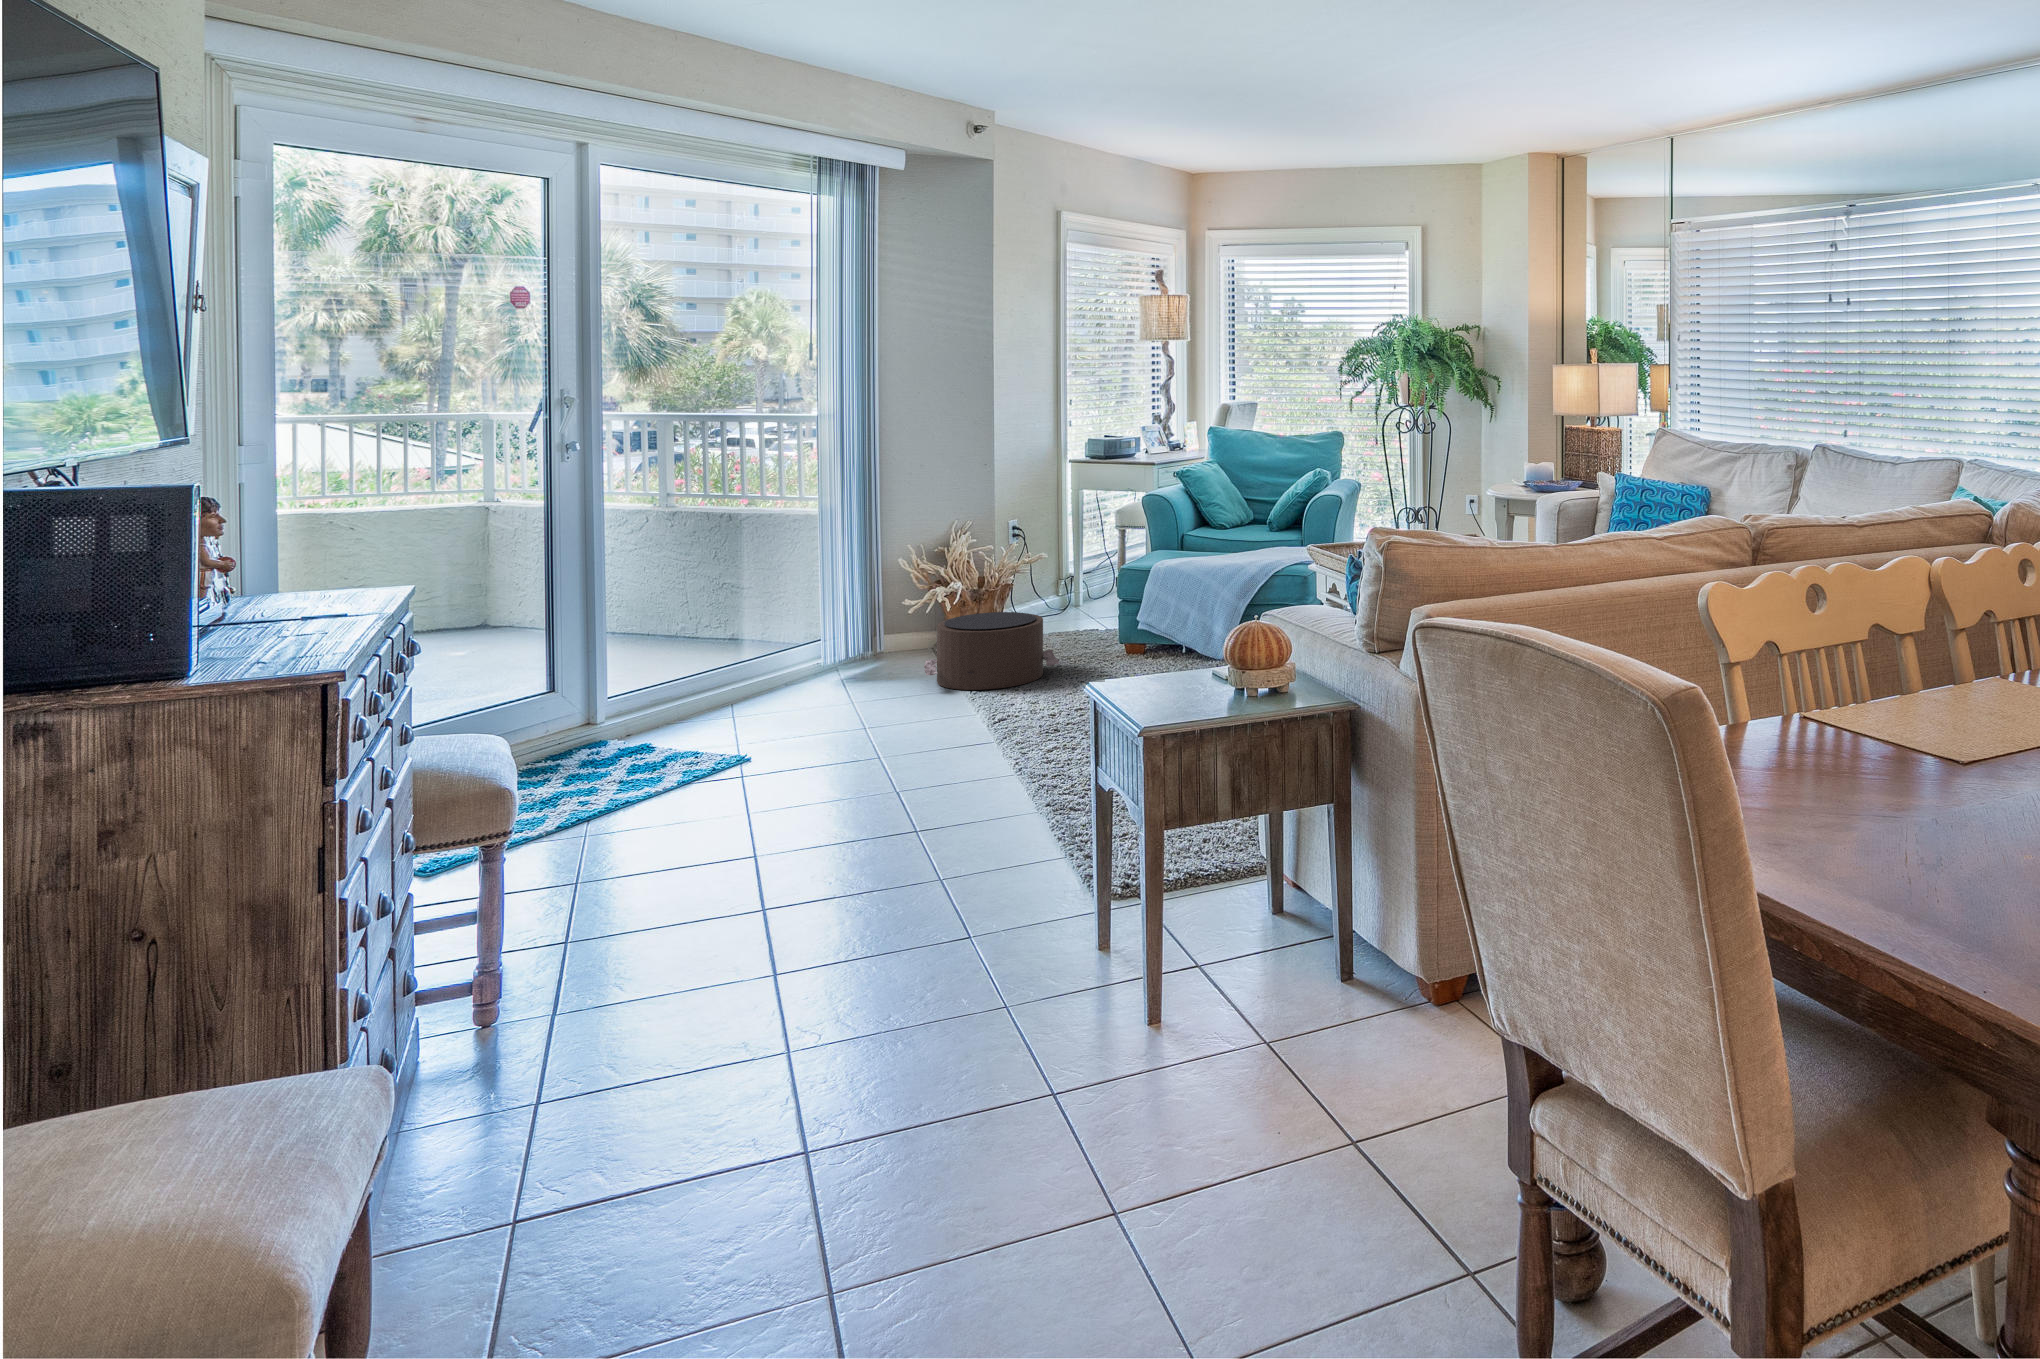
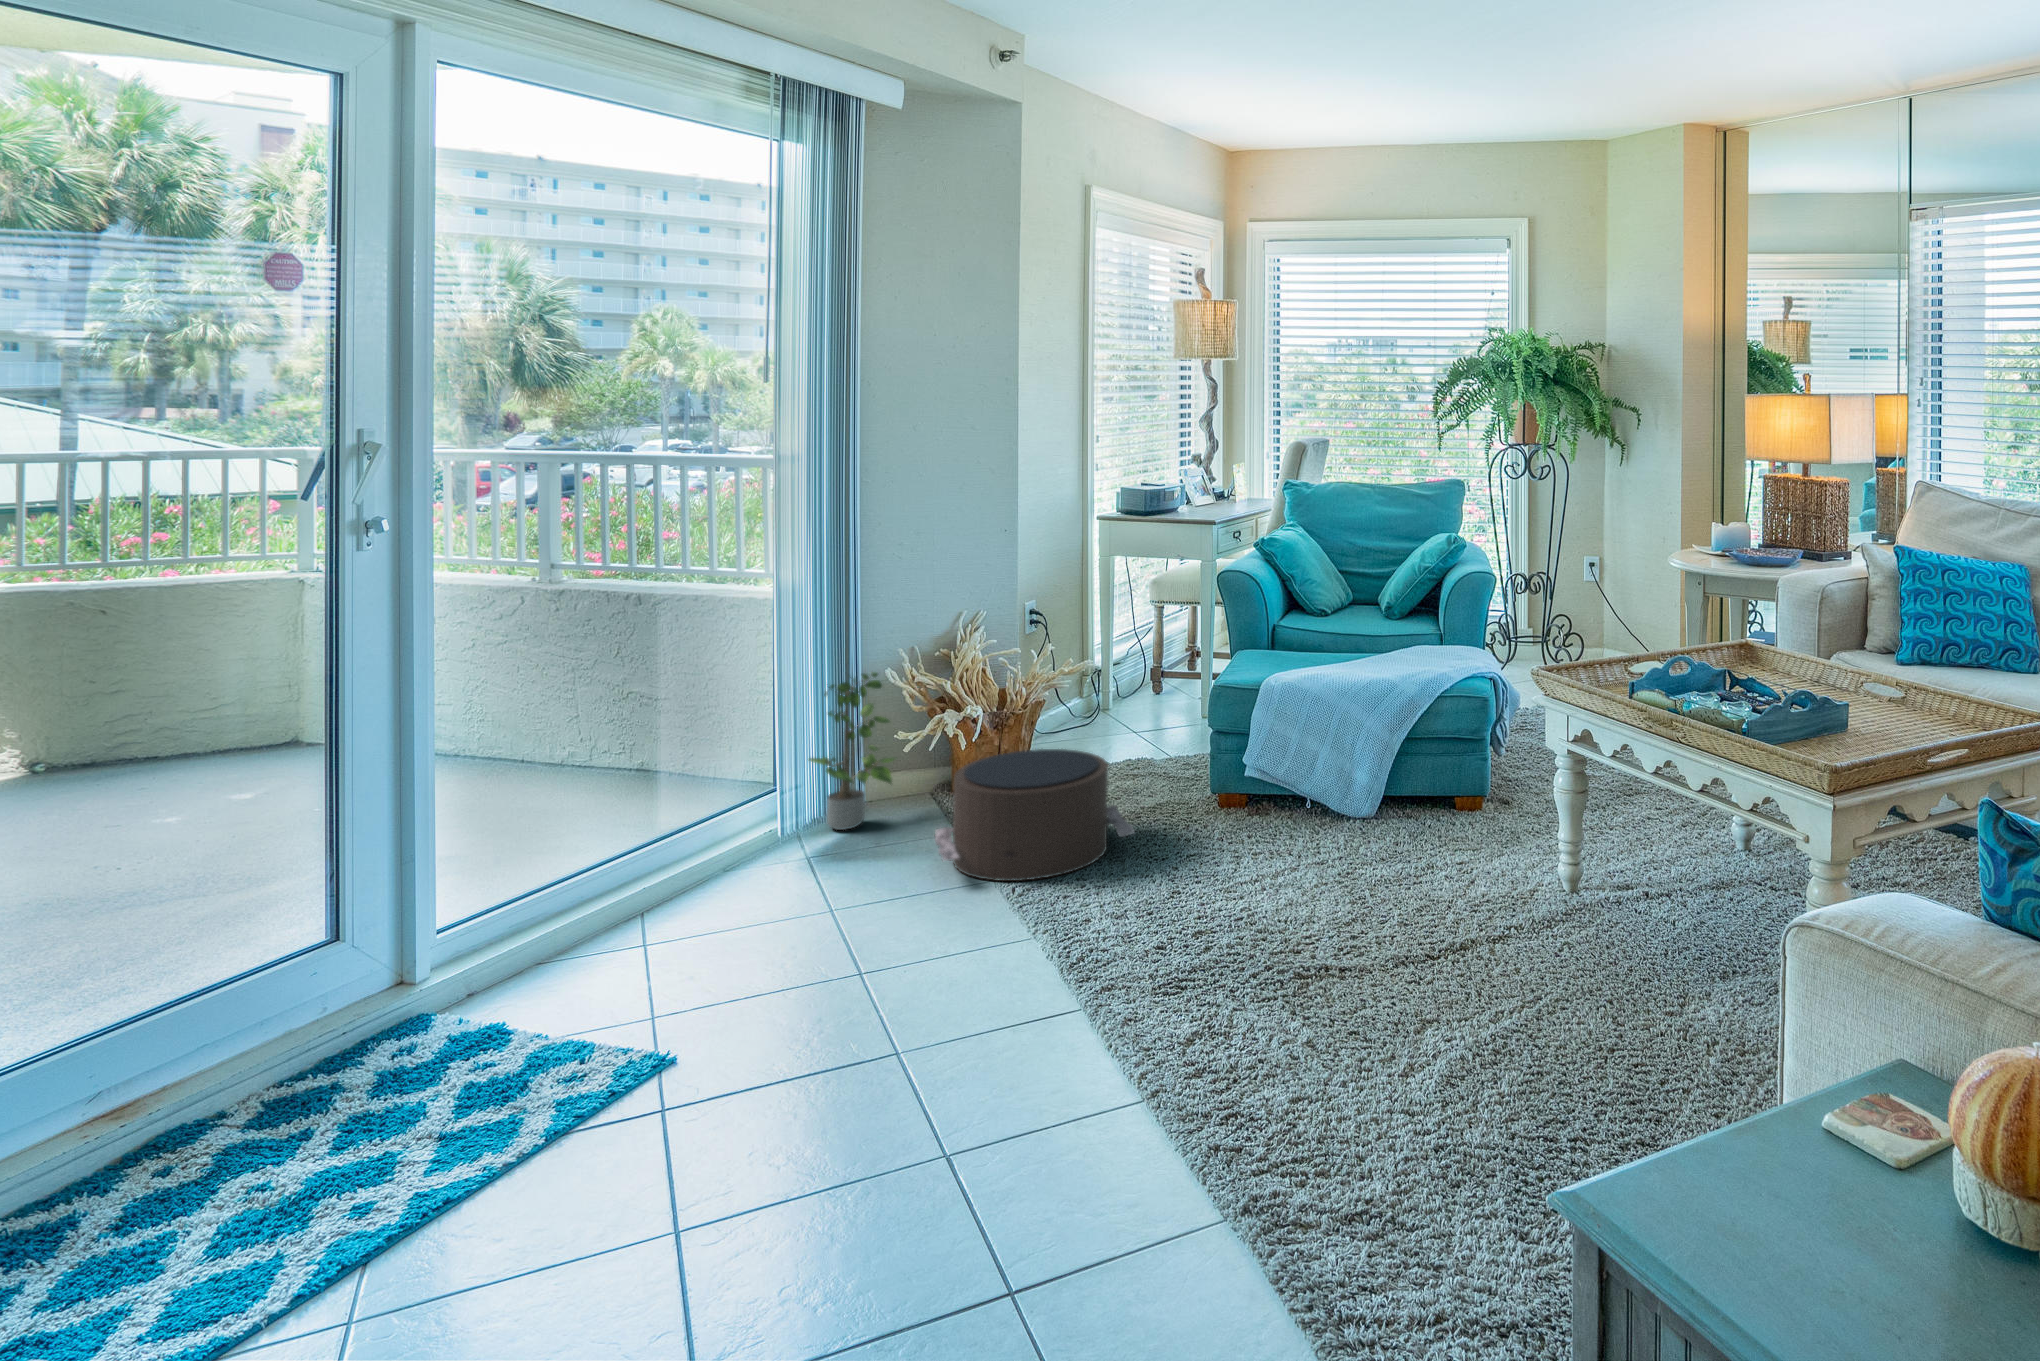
potted plant: none [843,557,908,666] -> present [809,672,894,830]

